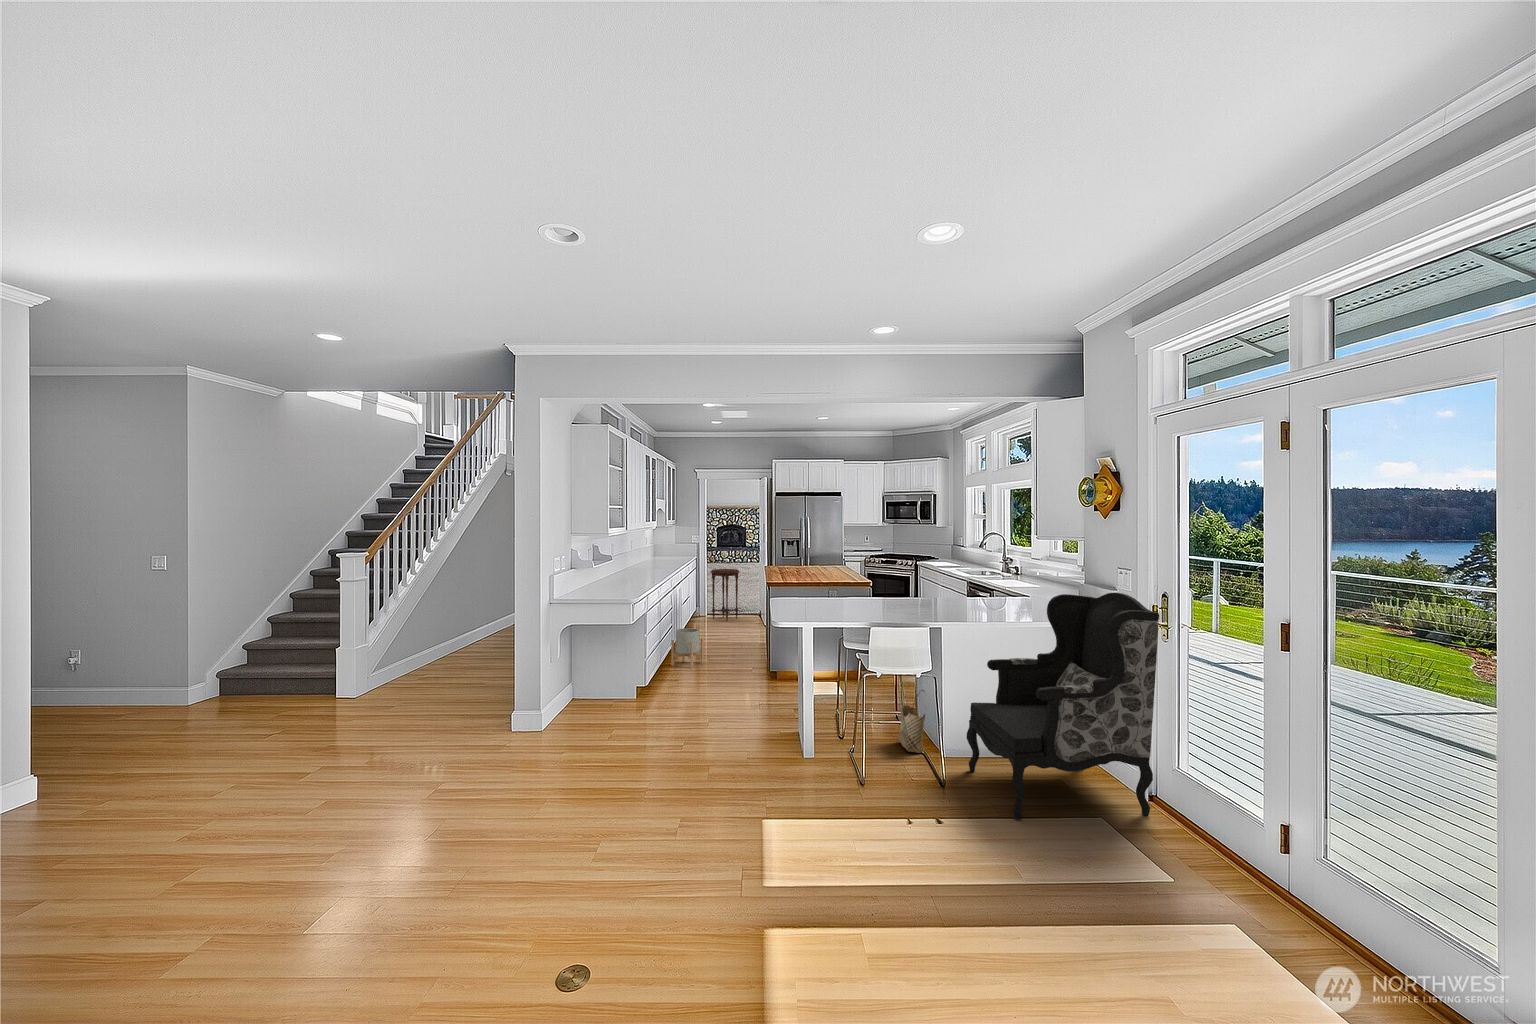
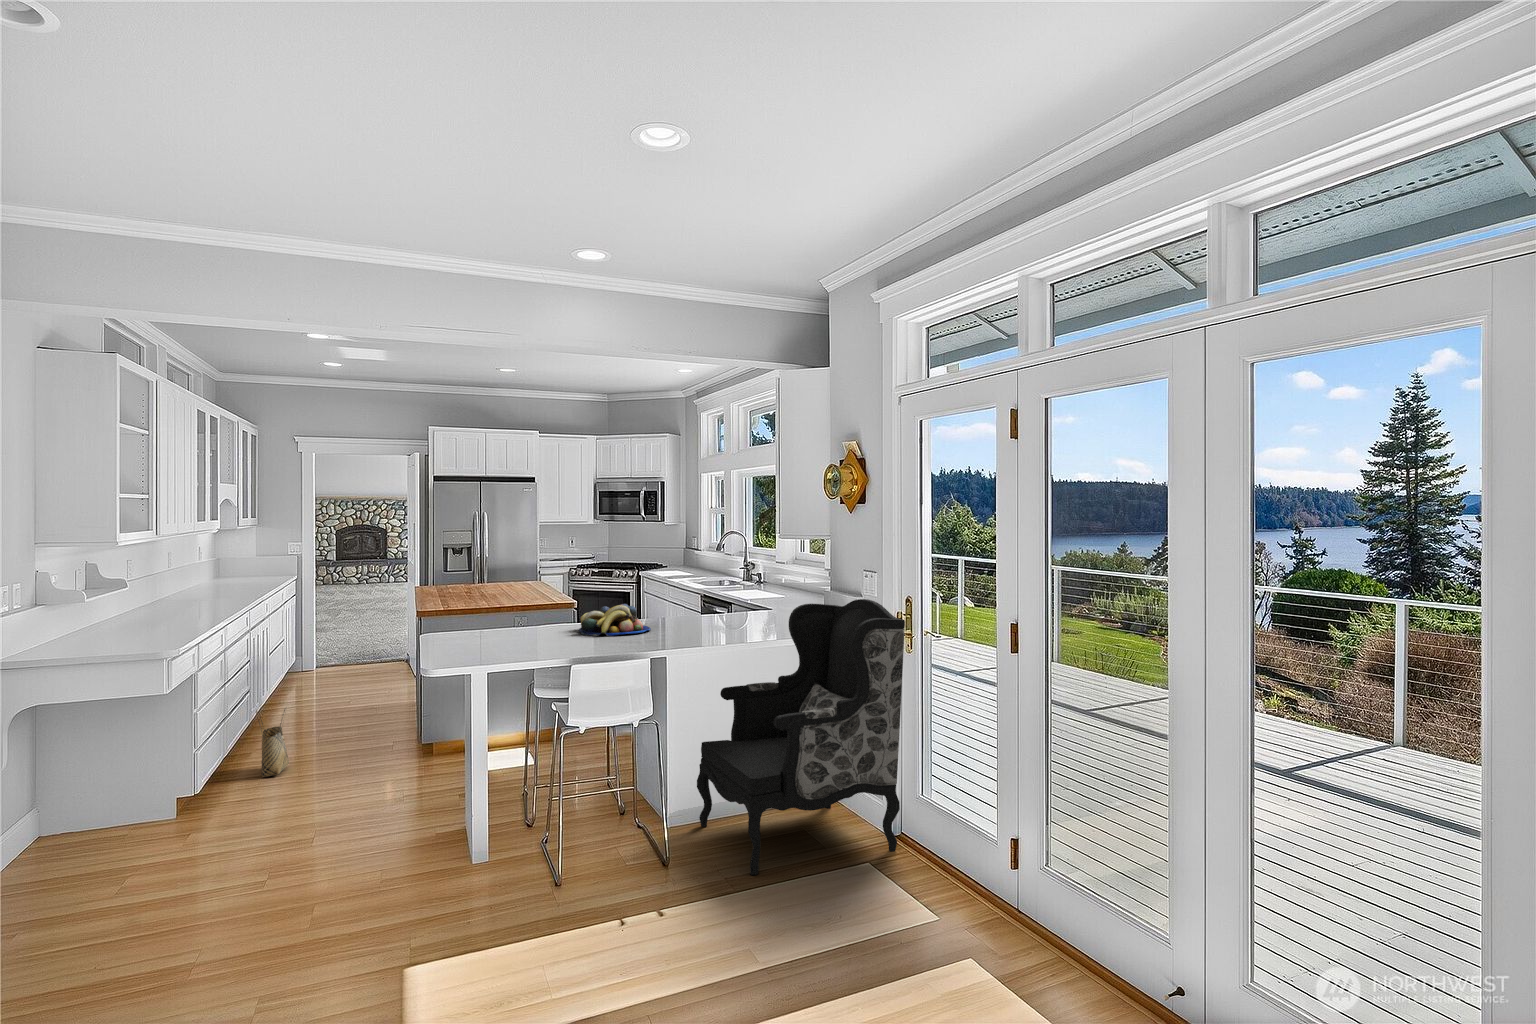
side table: present [711,569,740,620] -> none [345,589,391,663]
fruit bowl: none [873,588,929,612] -> present [579,604,651,636]
planter: present [671,628,703,668] -> none [286,676,337,733]
woven basket: present [898,690,925,753] -> present [256,708,289,777]

